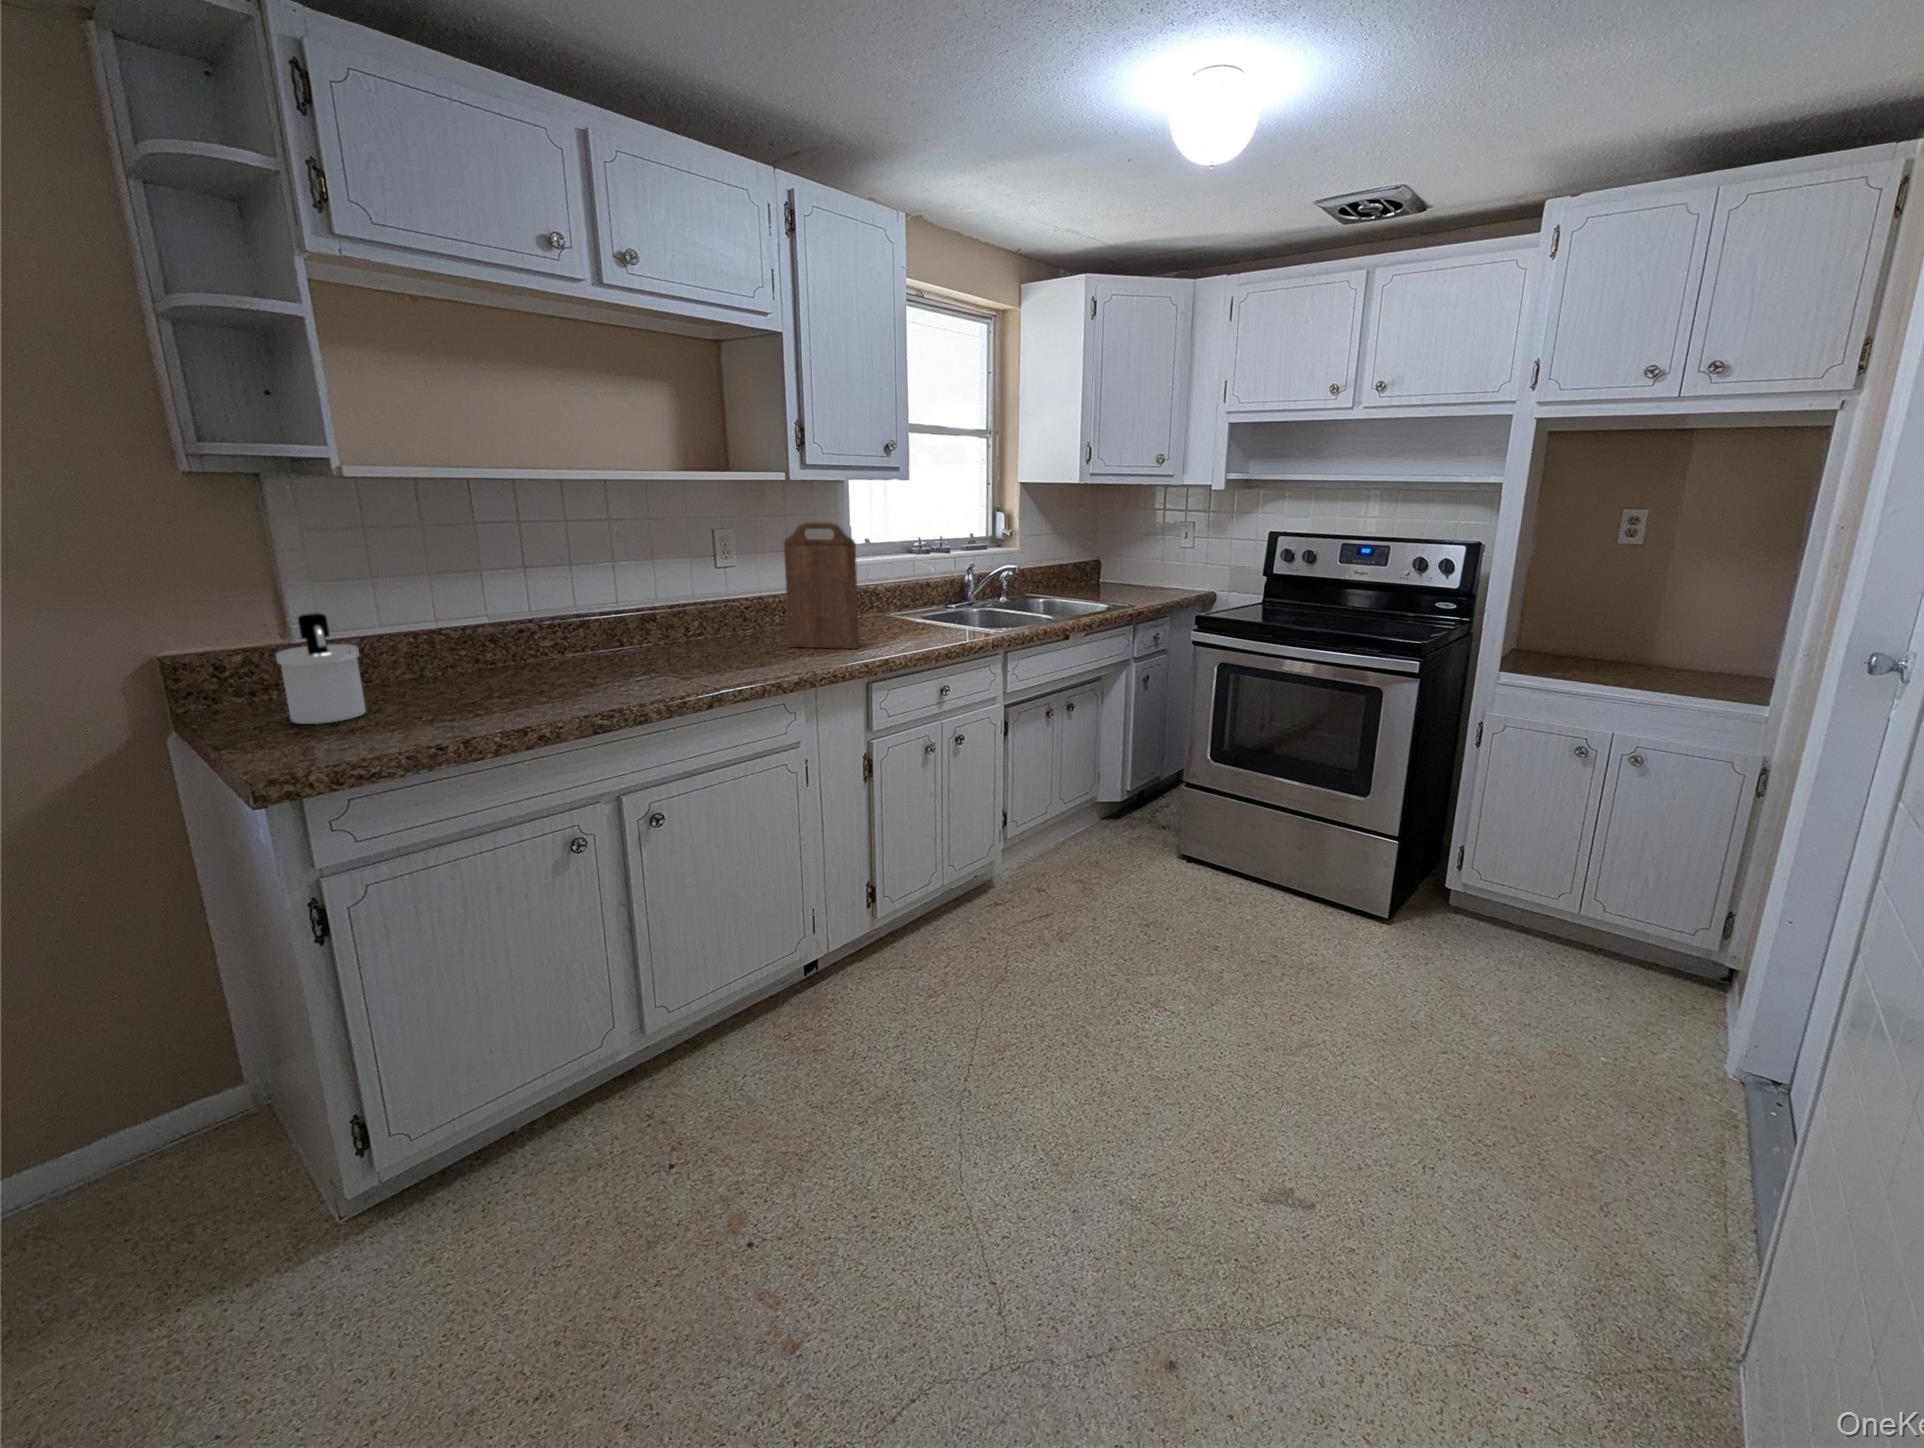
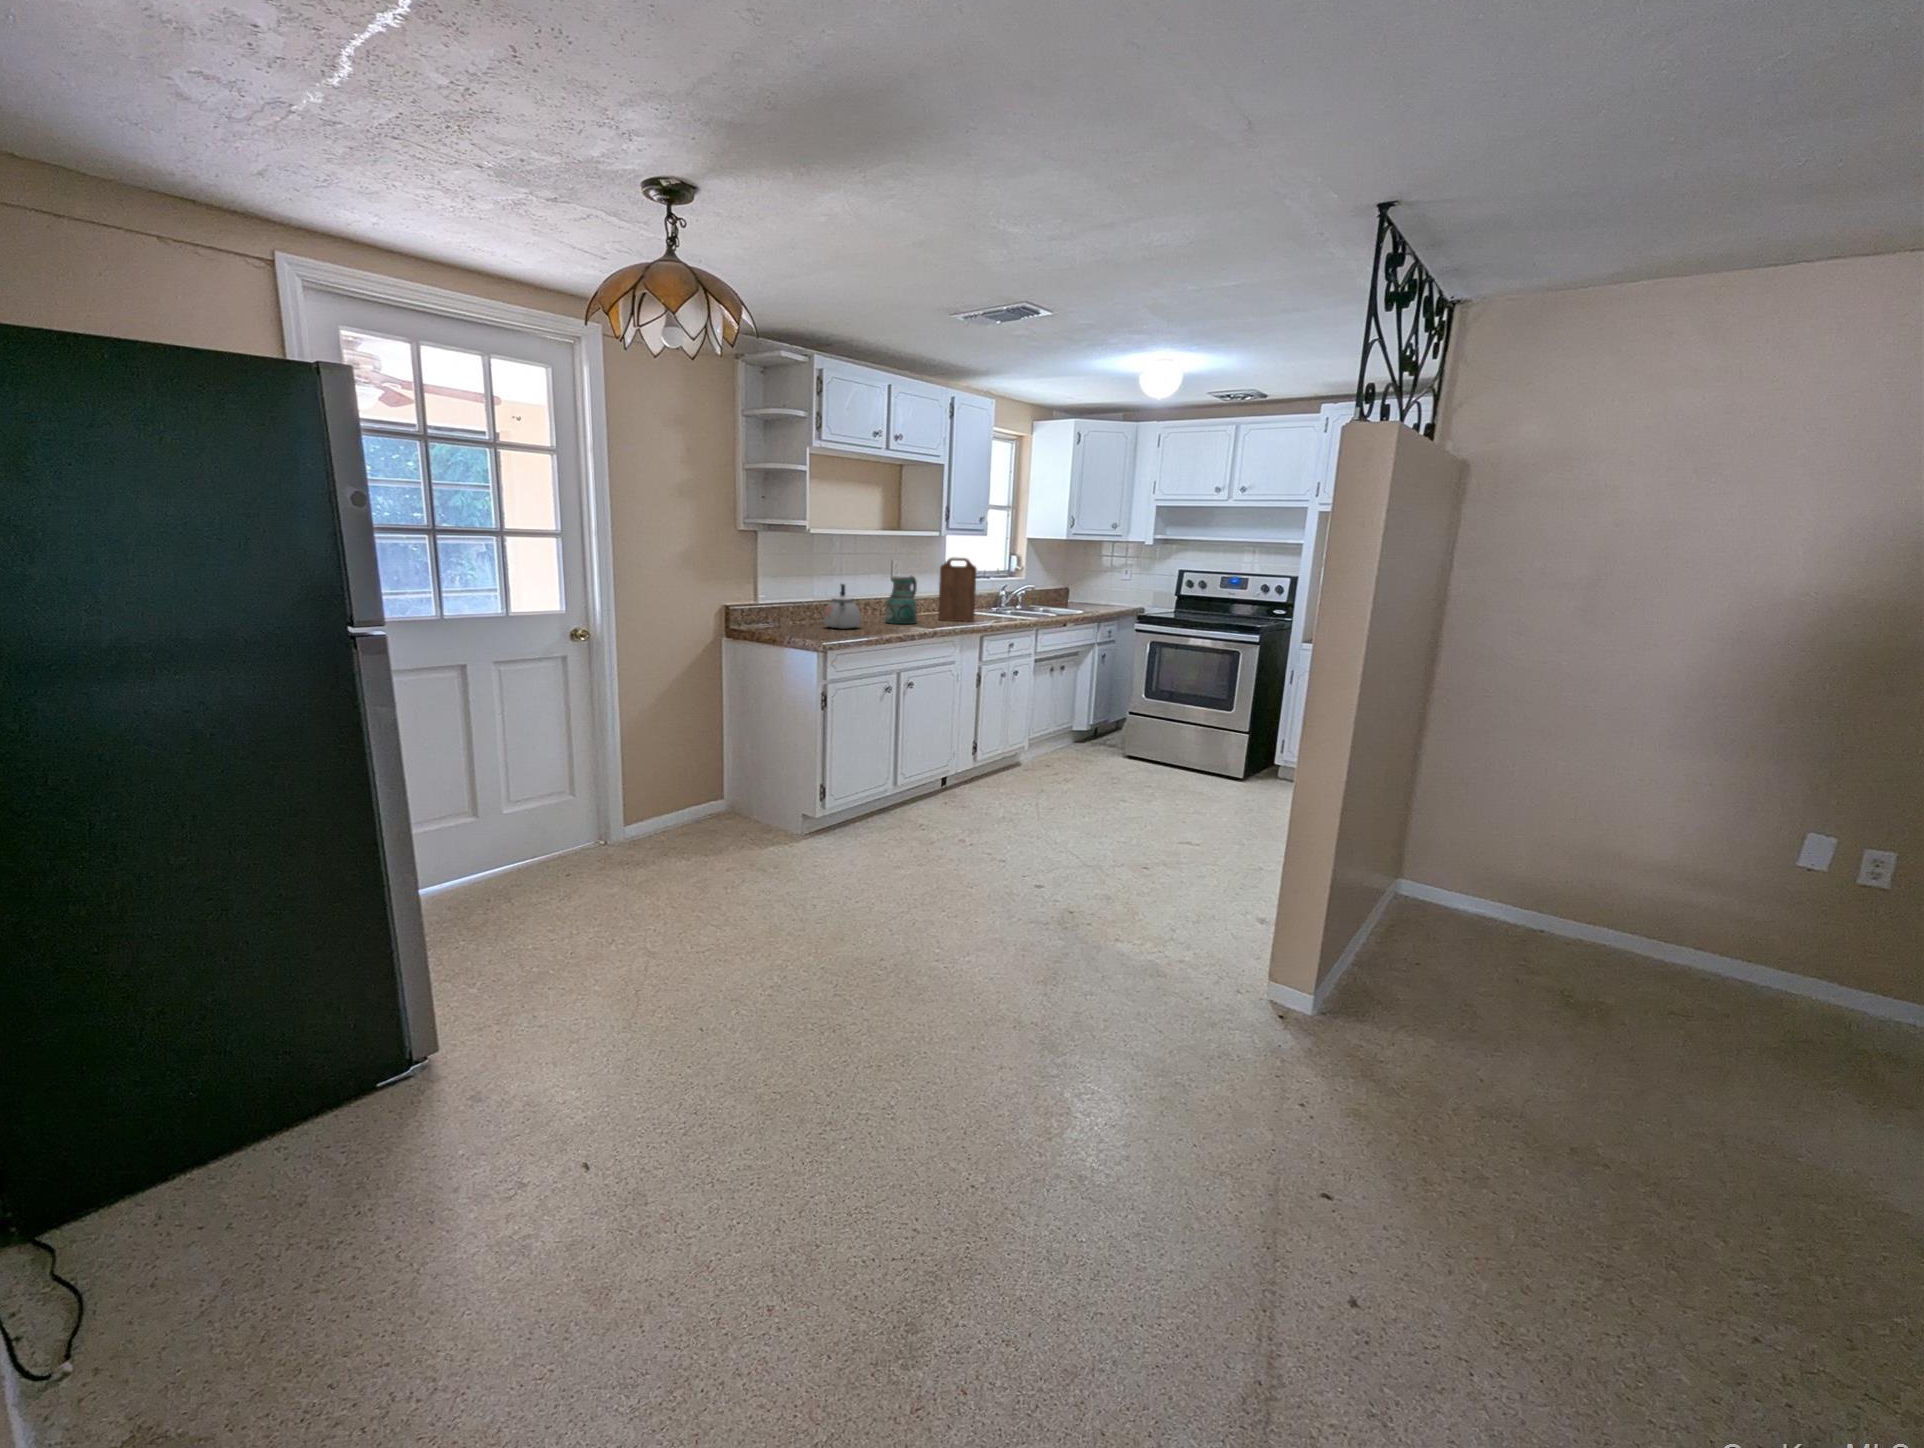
ceramic pitcher: none [651,562,731,666] -> present [885,576,917,624]
kettle: none [443,591,543,695] -> present [824,584,861,629]
soap dispenser: present [276,613,366,724] -> none [786,589,817,633]

